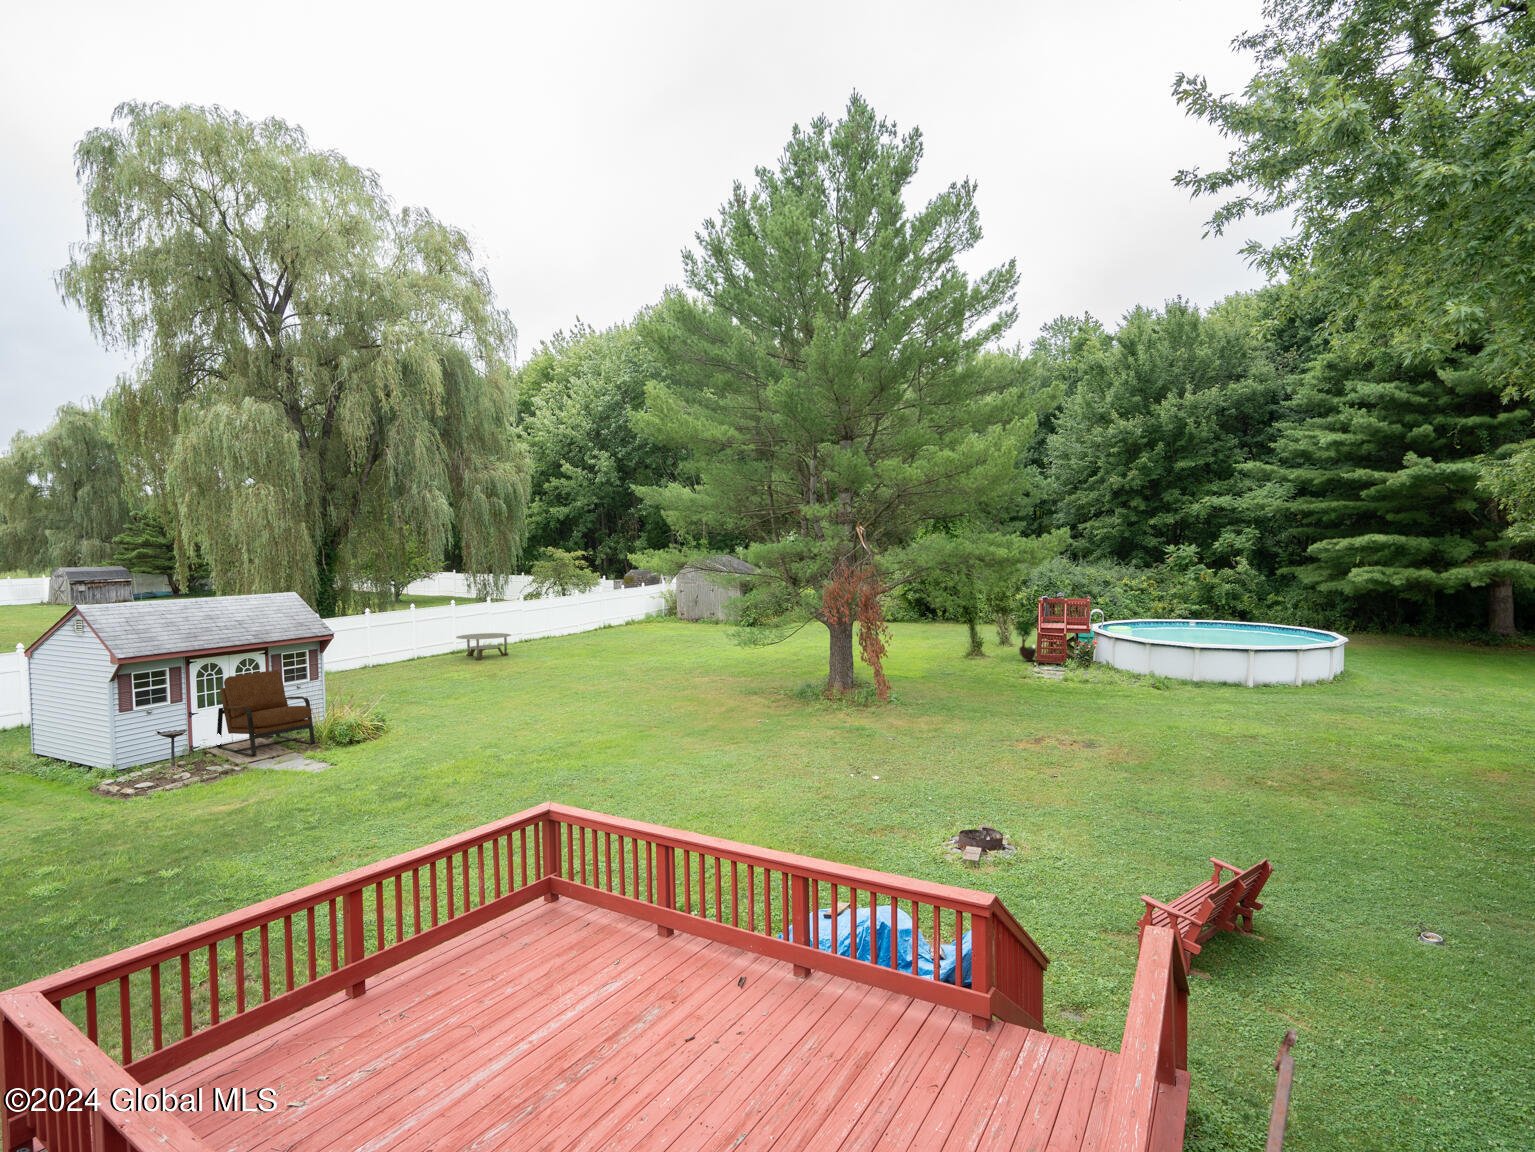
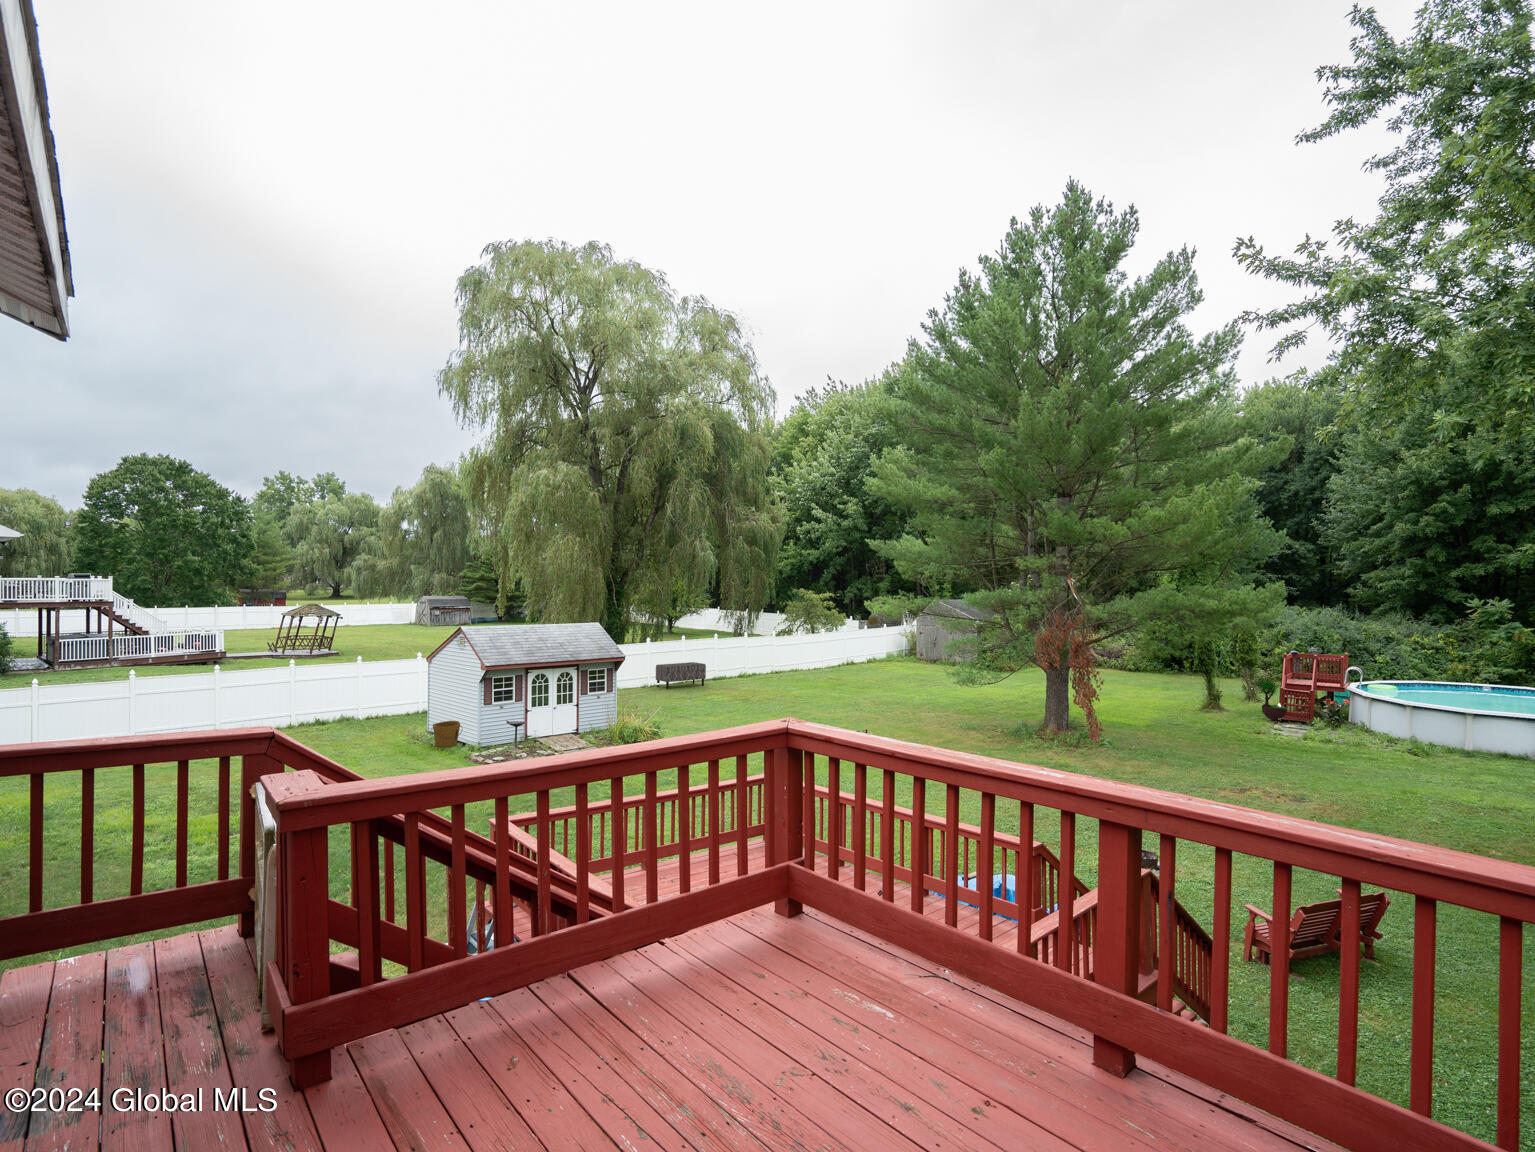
round table: present [456,633,511,660] -> none [723,661,766,684]
bench: none [367,637,435,672] -> present [656,662,706,689]
chair: present [217,670,315,757] -> none [543,682,607,746]
bucket: none [28,737,84,777] -> present [433,721,462,747]

